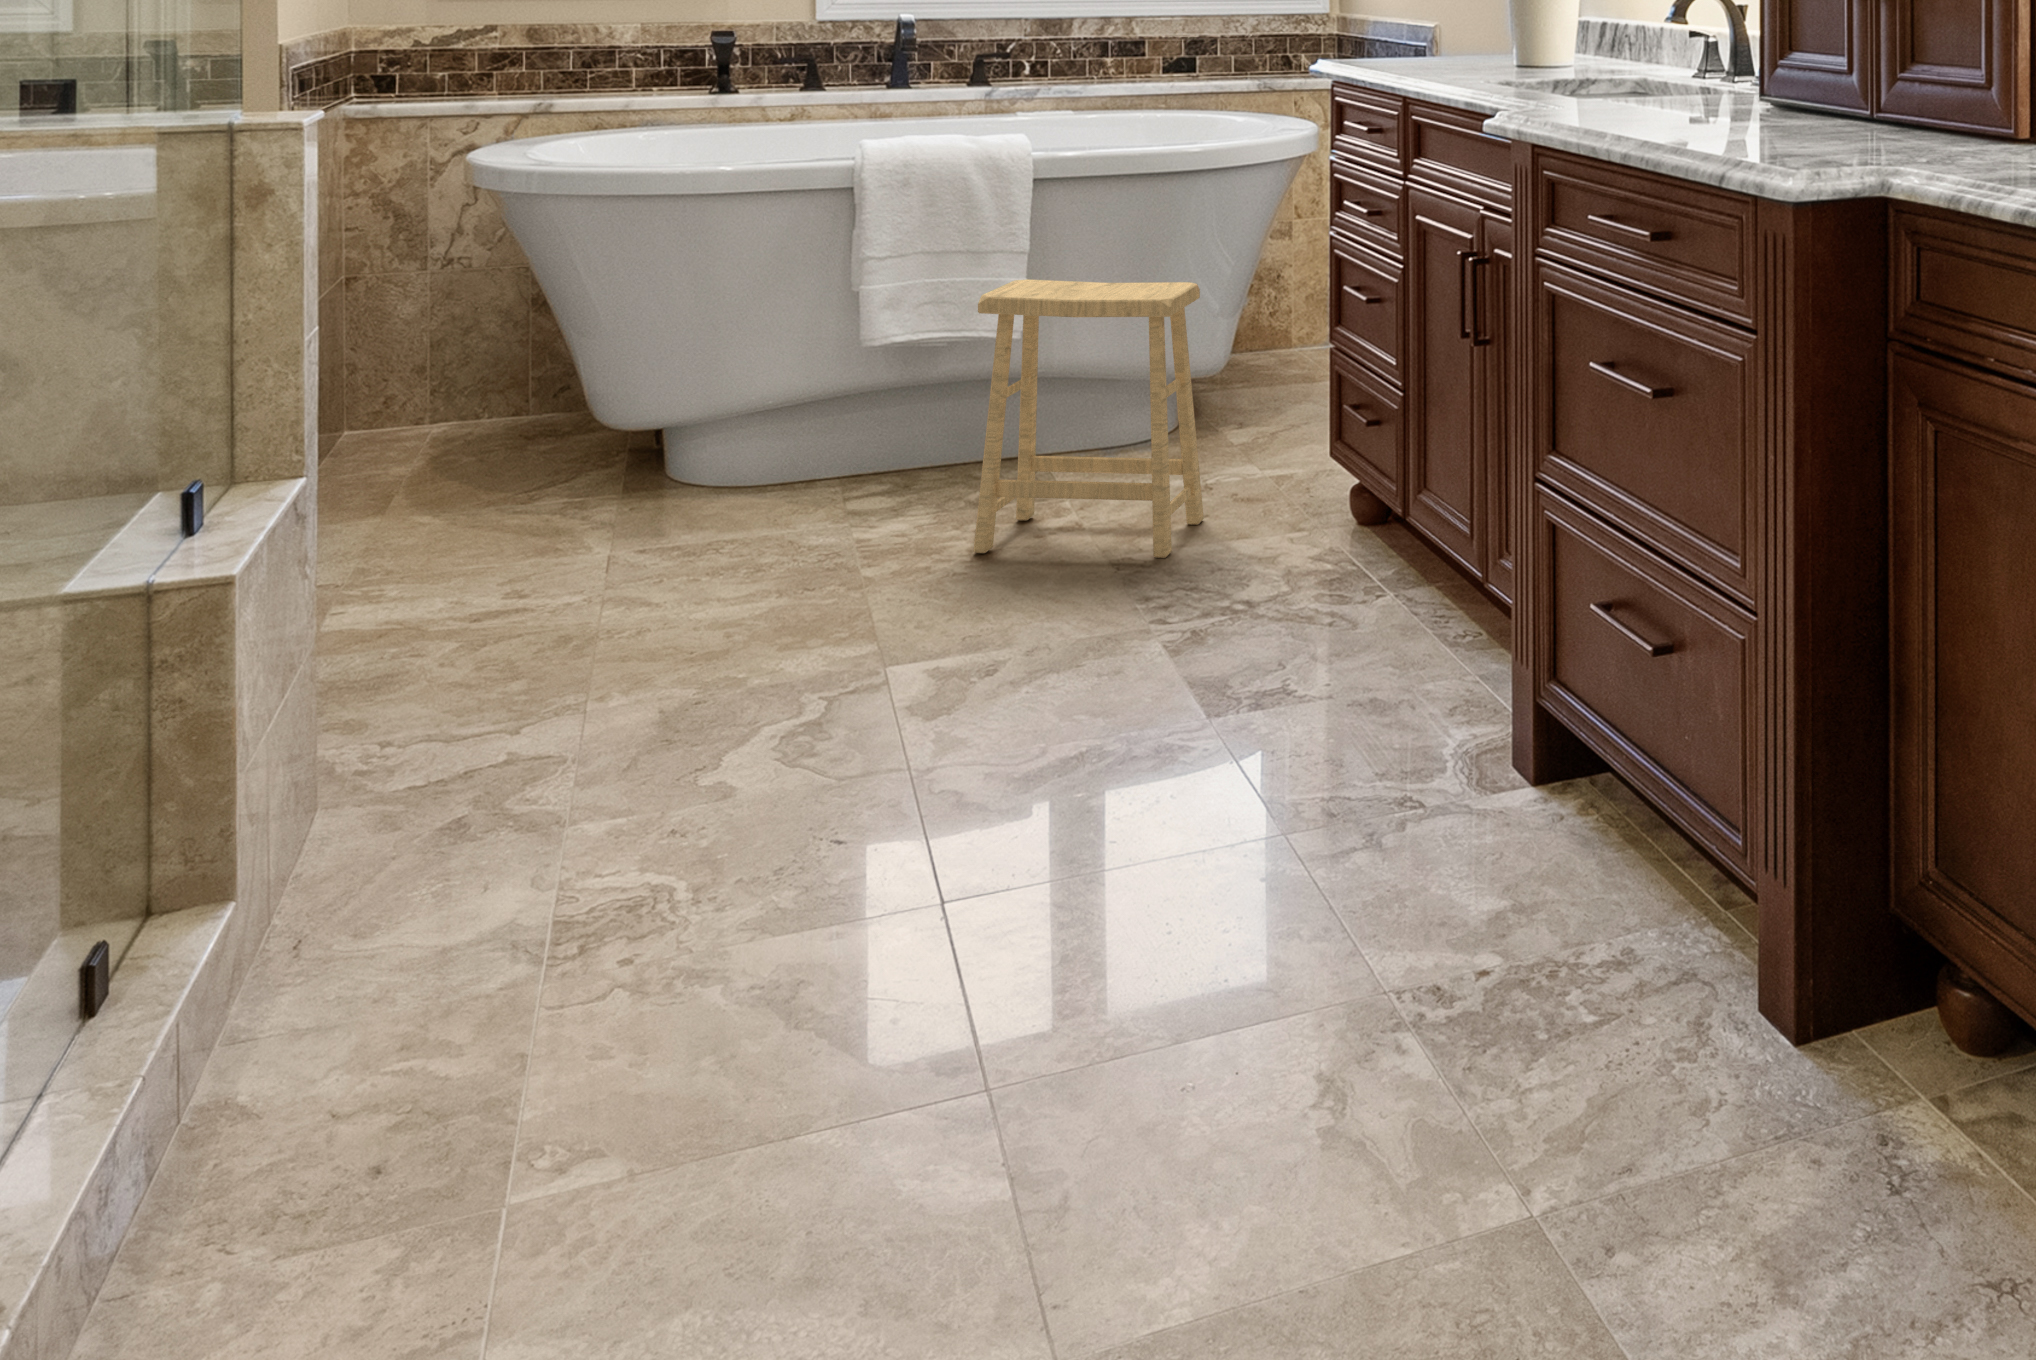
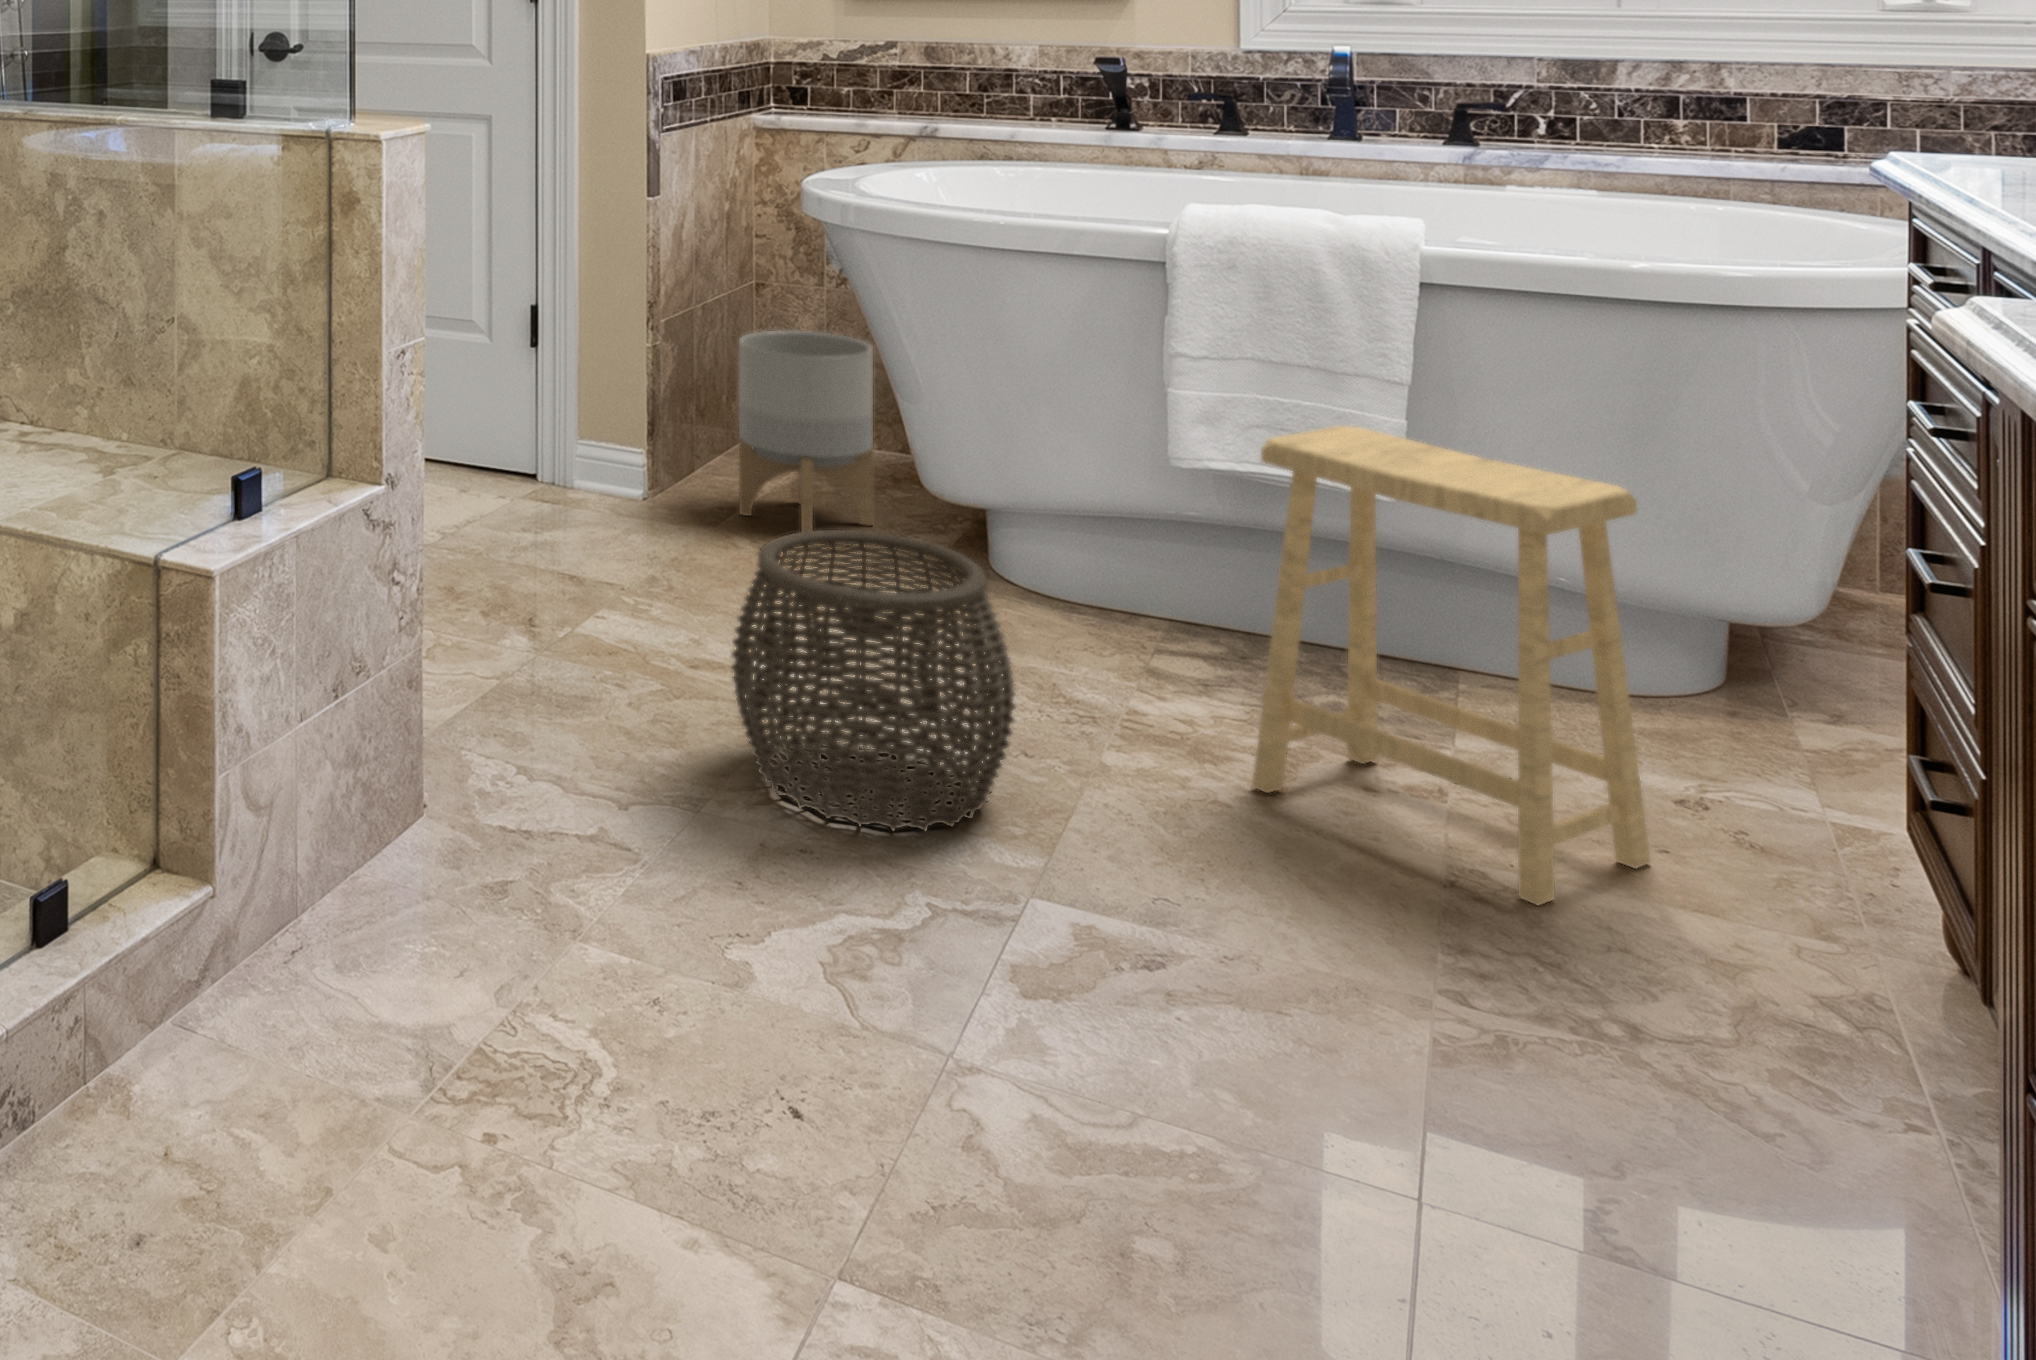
planter: none [406,306,549,501] -> present [739,331,873,532]
woven basket: none [591,428,839,668] -> present [732,530,1015,831]

